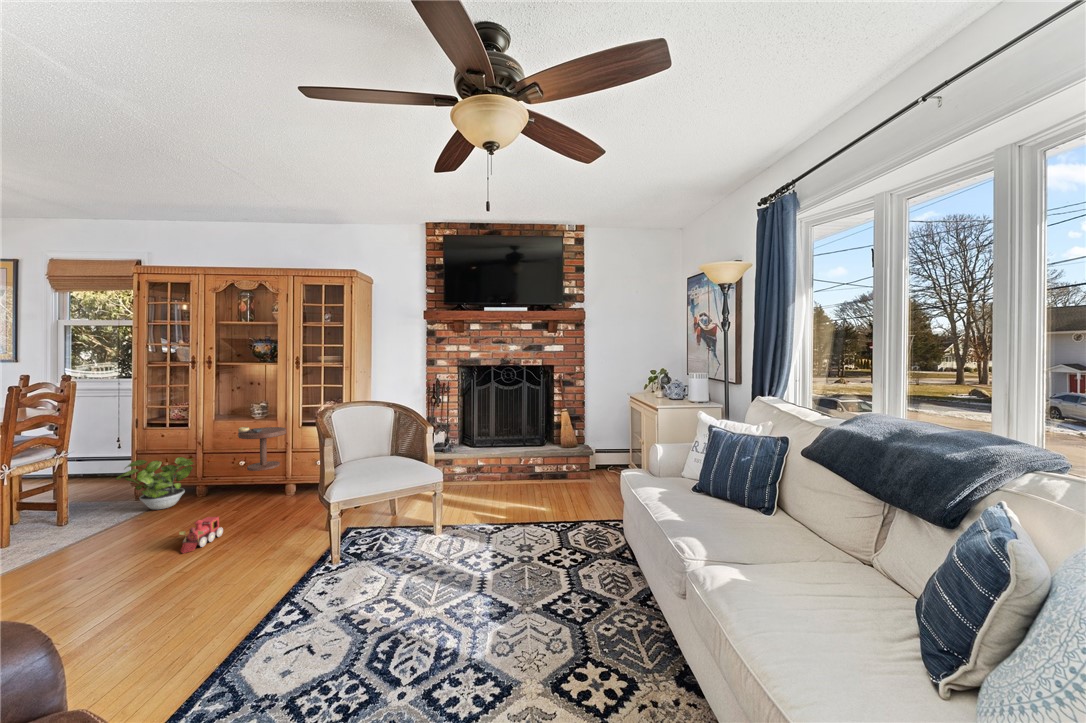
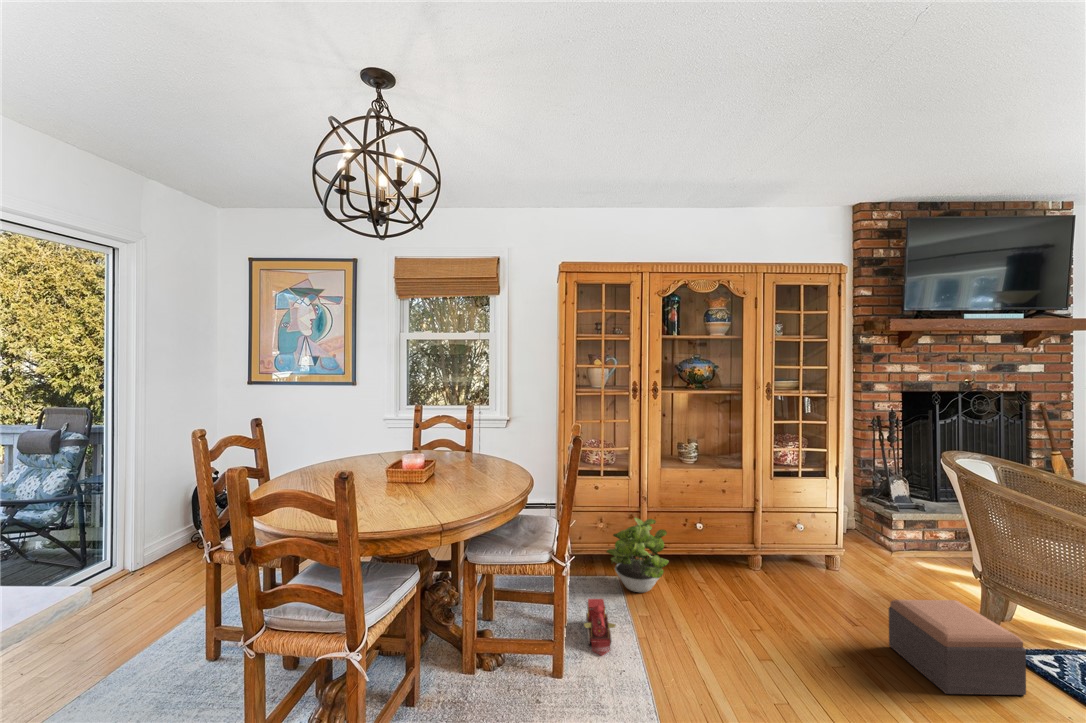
side table: present [238,427,286,471] -> none [730,477,791,583]
footstool: none [225,501,304,555] -> present [889,600,1026,695]
toy train: present [179,517,223,553] -> present [584,599,616,656]

